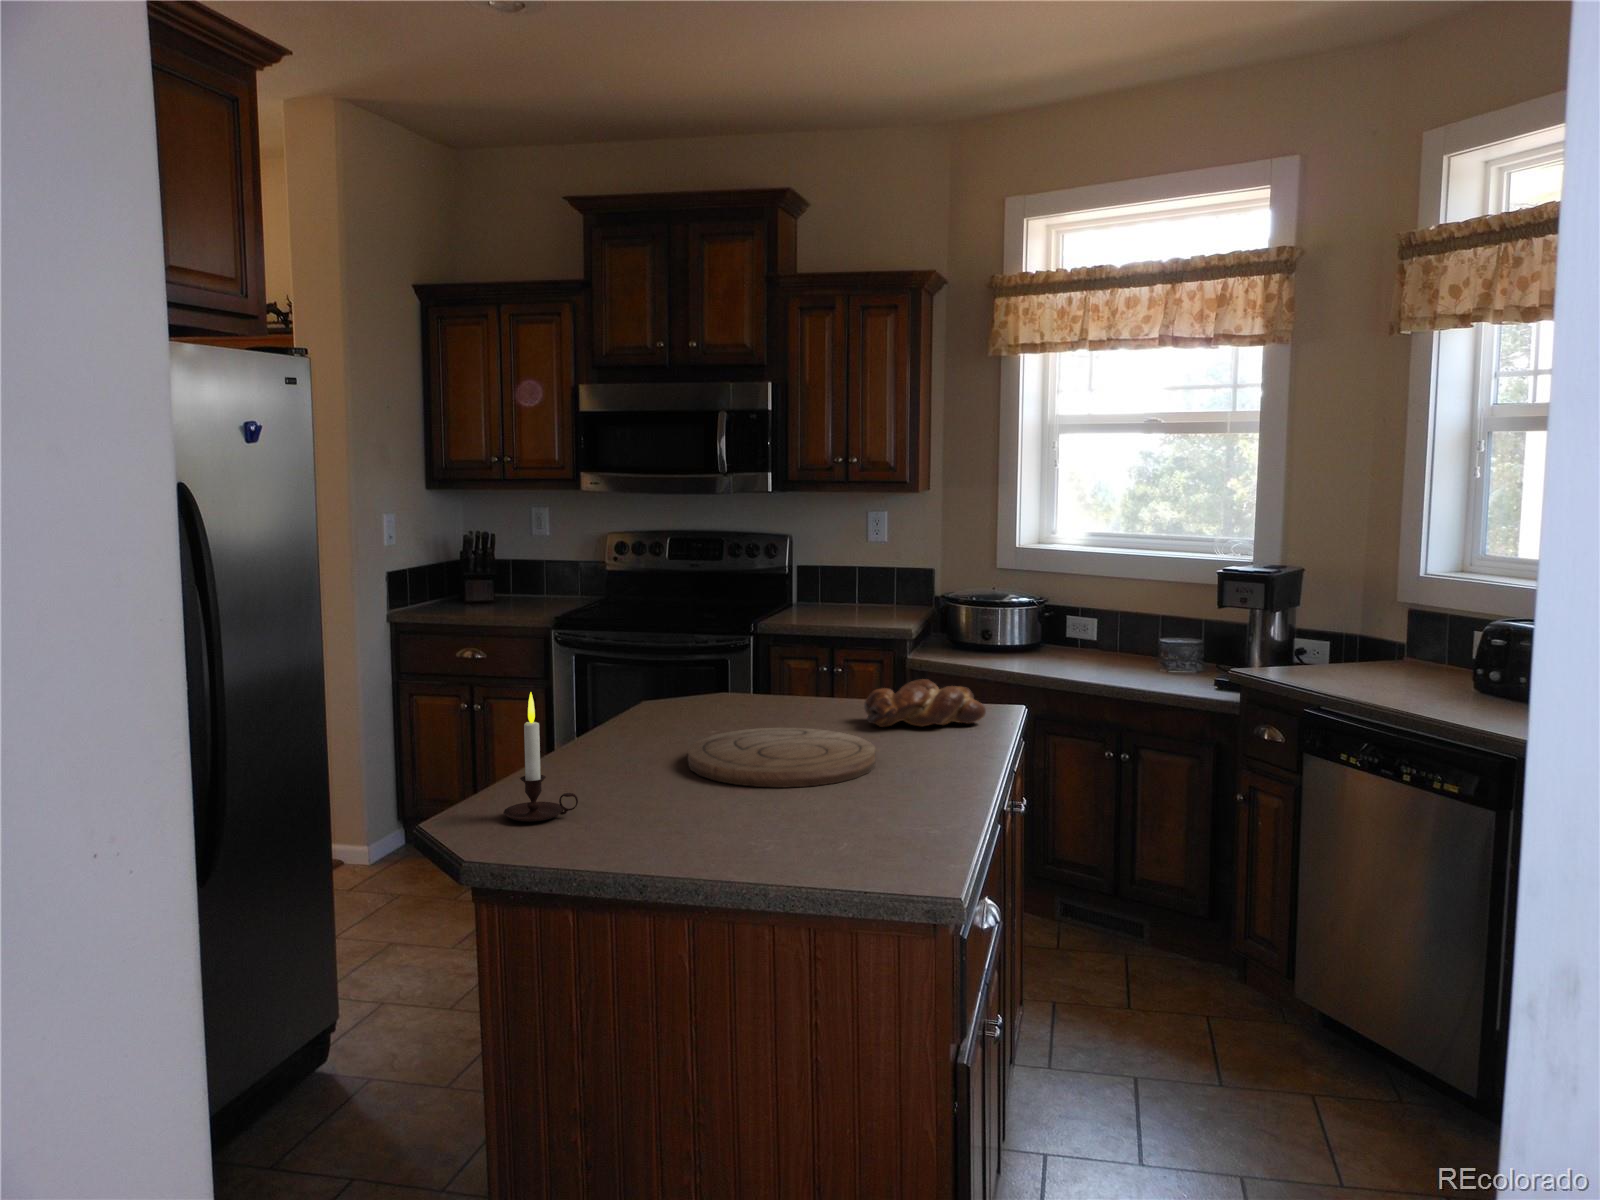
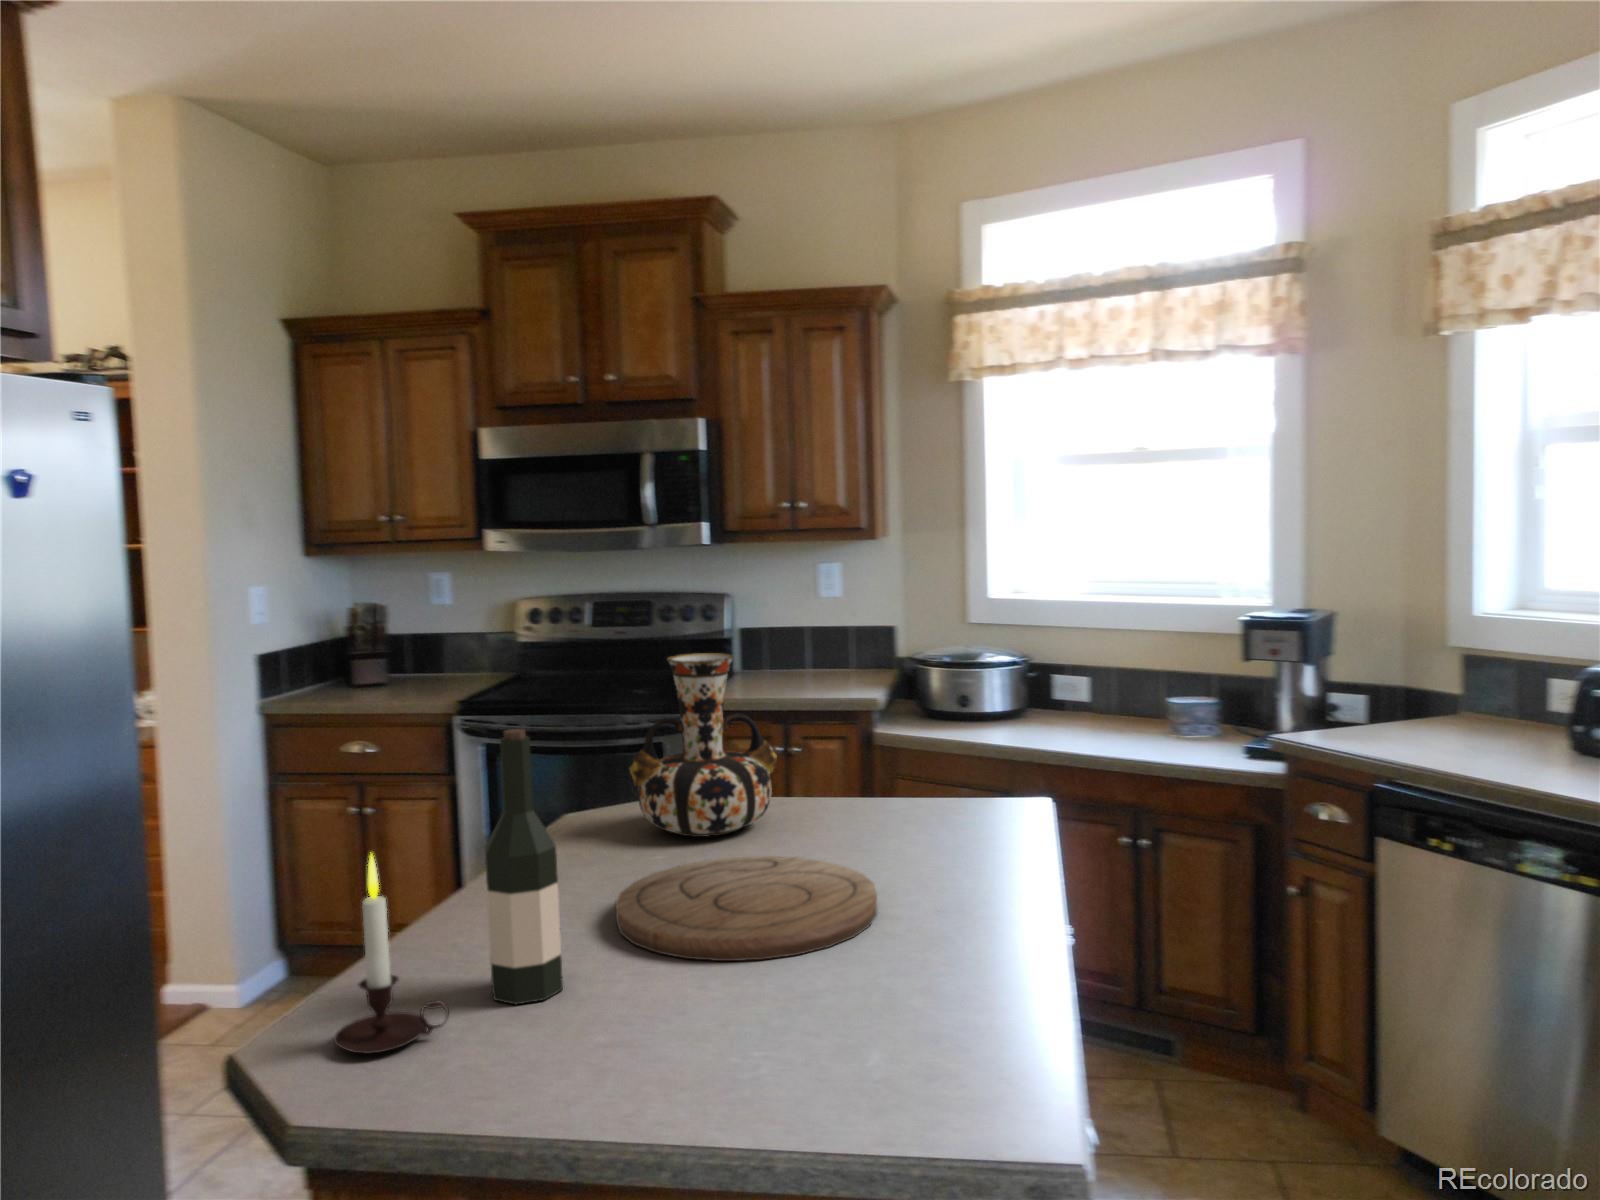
vase: none [700,578,814,717] -> present [630,653,777,837]
wine bottle: none [601,618,651,803] -> present [485,729,563,1004]
bread loaf: present [864,679,986,727] -> none [847,777,1006,845]

